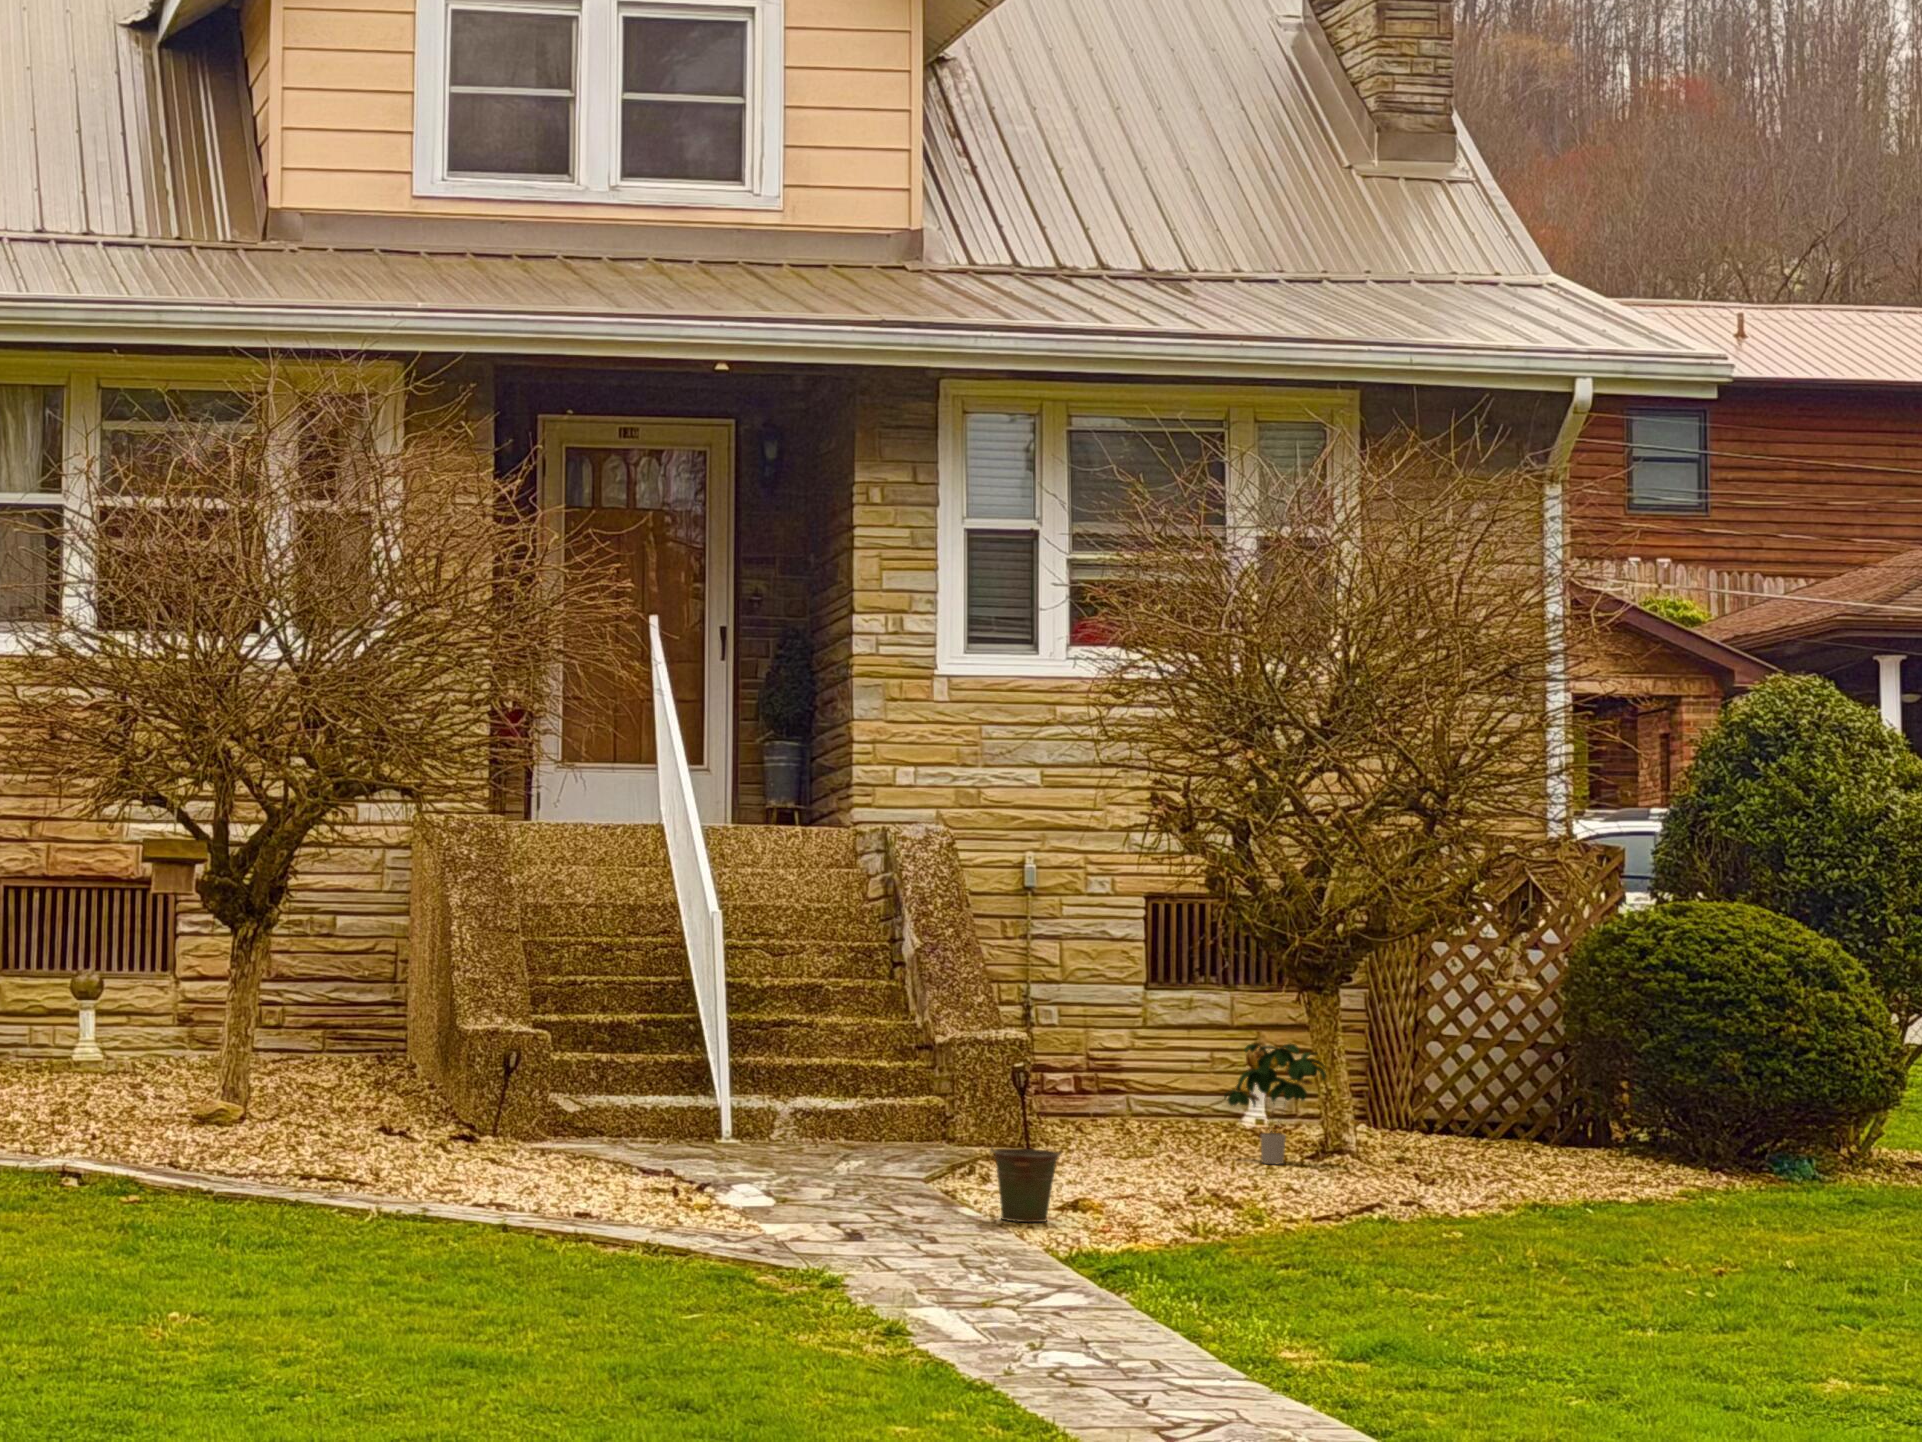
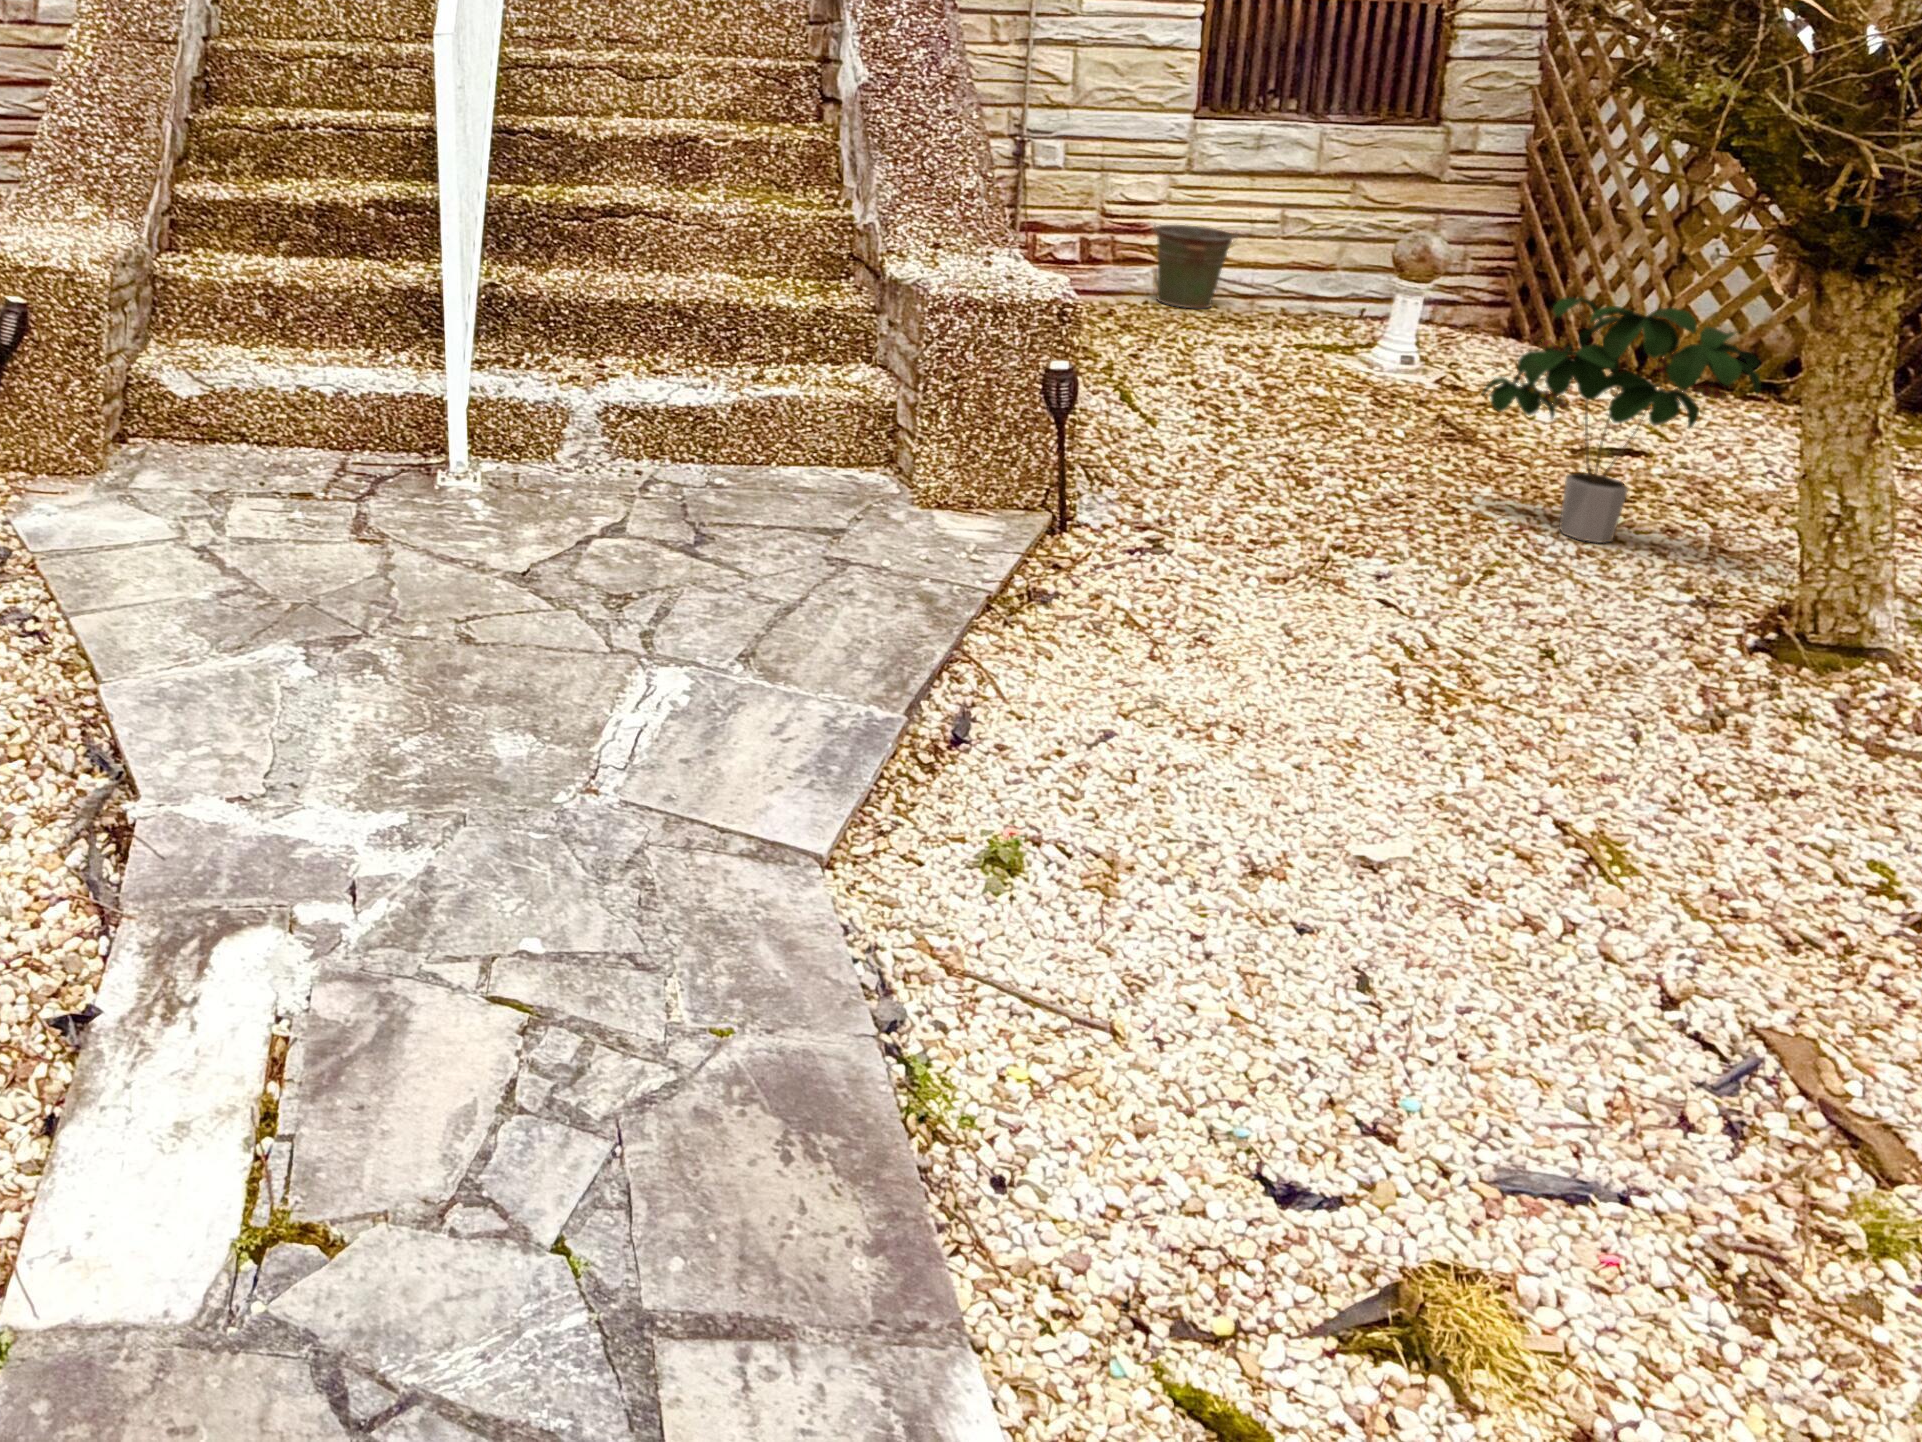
bucket: present [991,1148,1061,1222] -> present [1153,225,1238,308]

